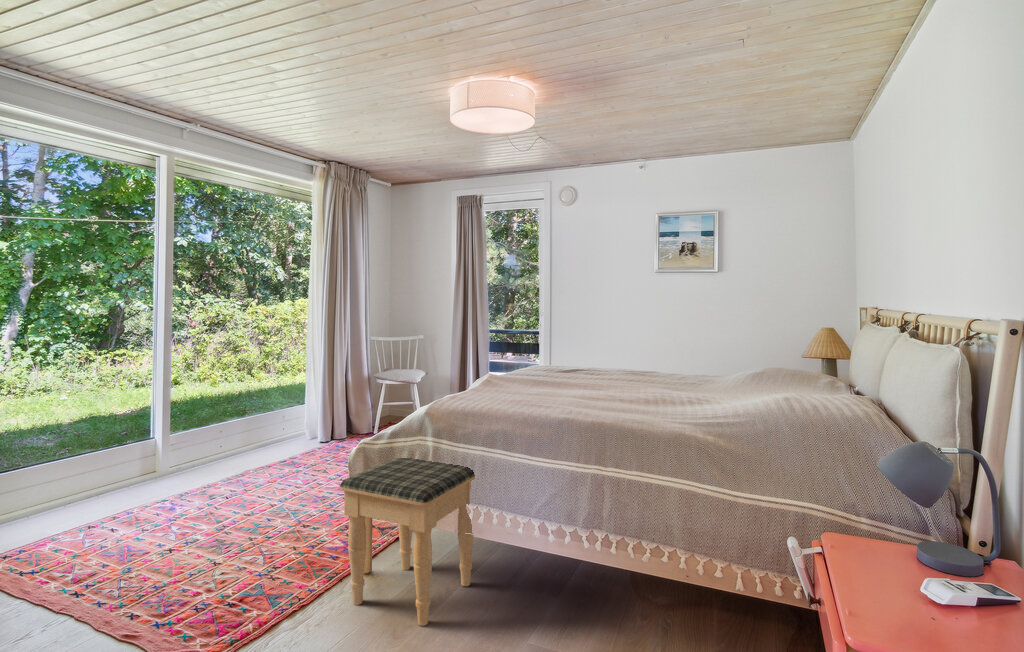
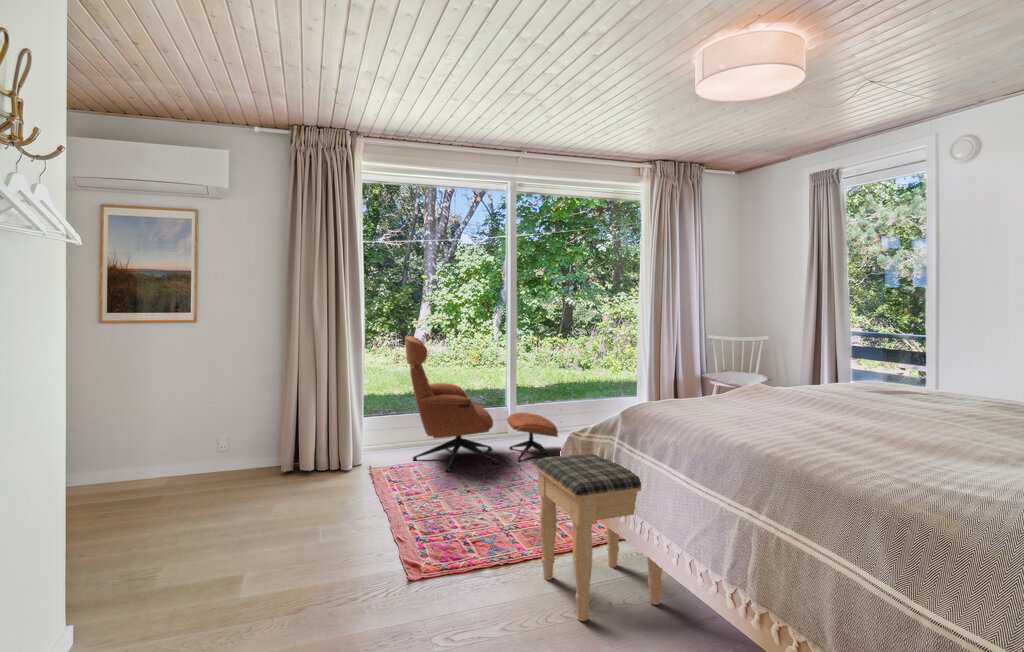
lounge chair: none [11,354,254,534] -> present [405,336,558,471]

